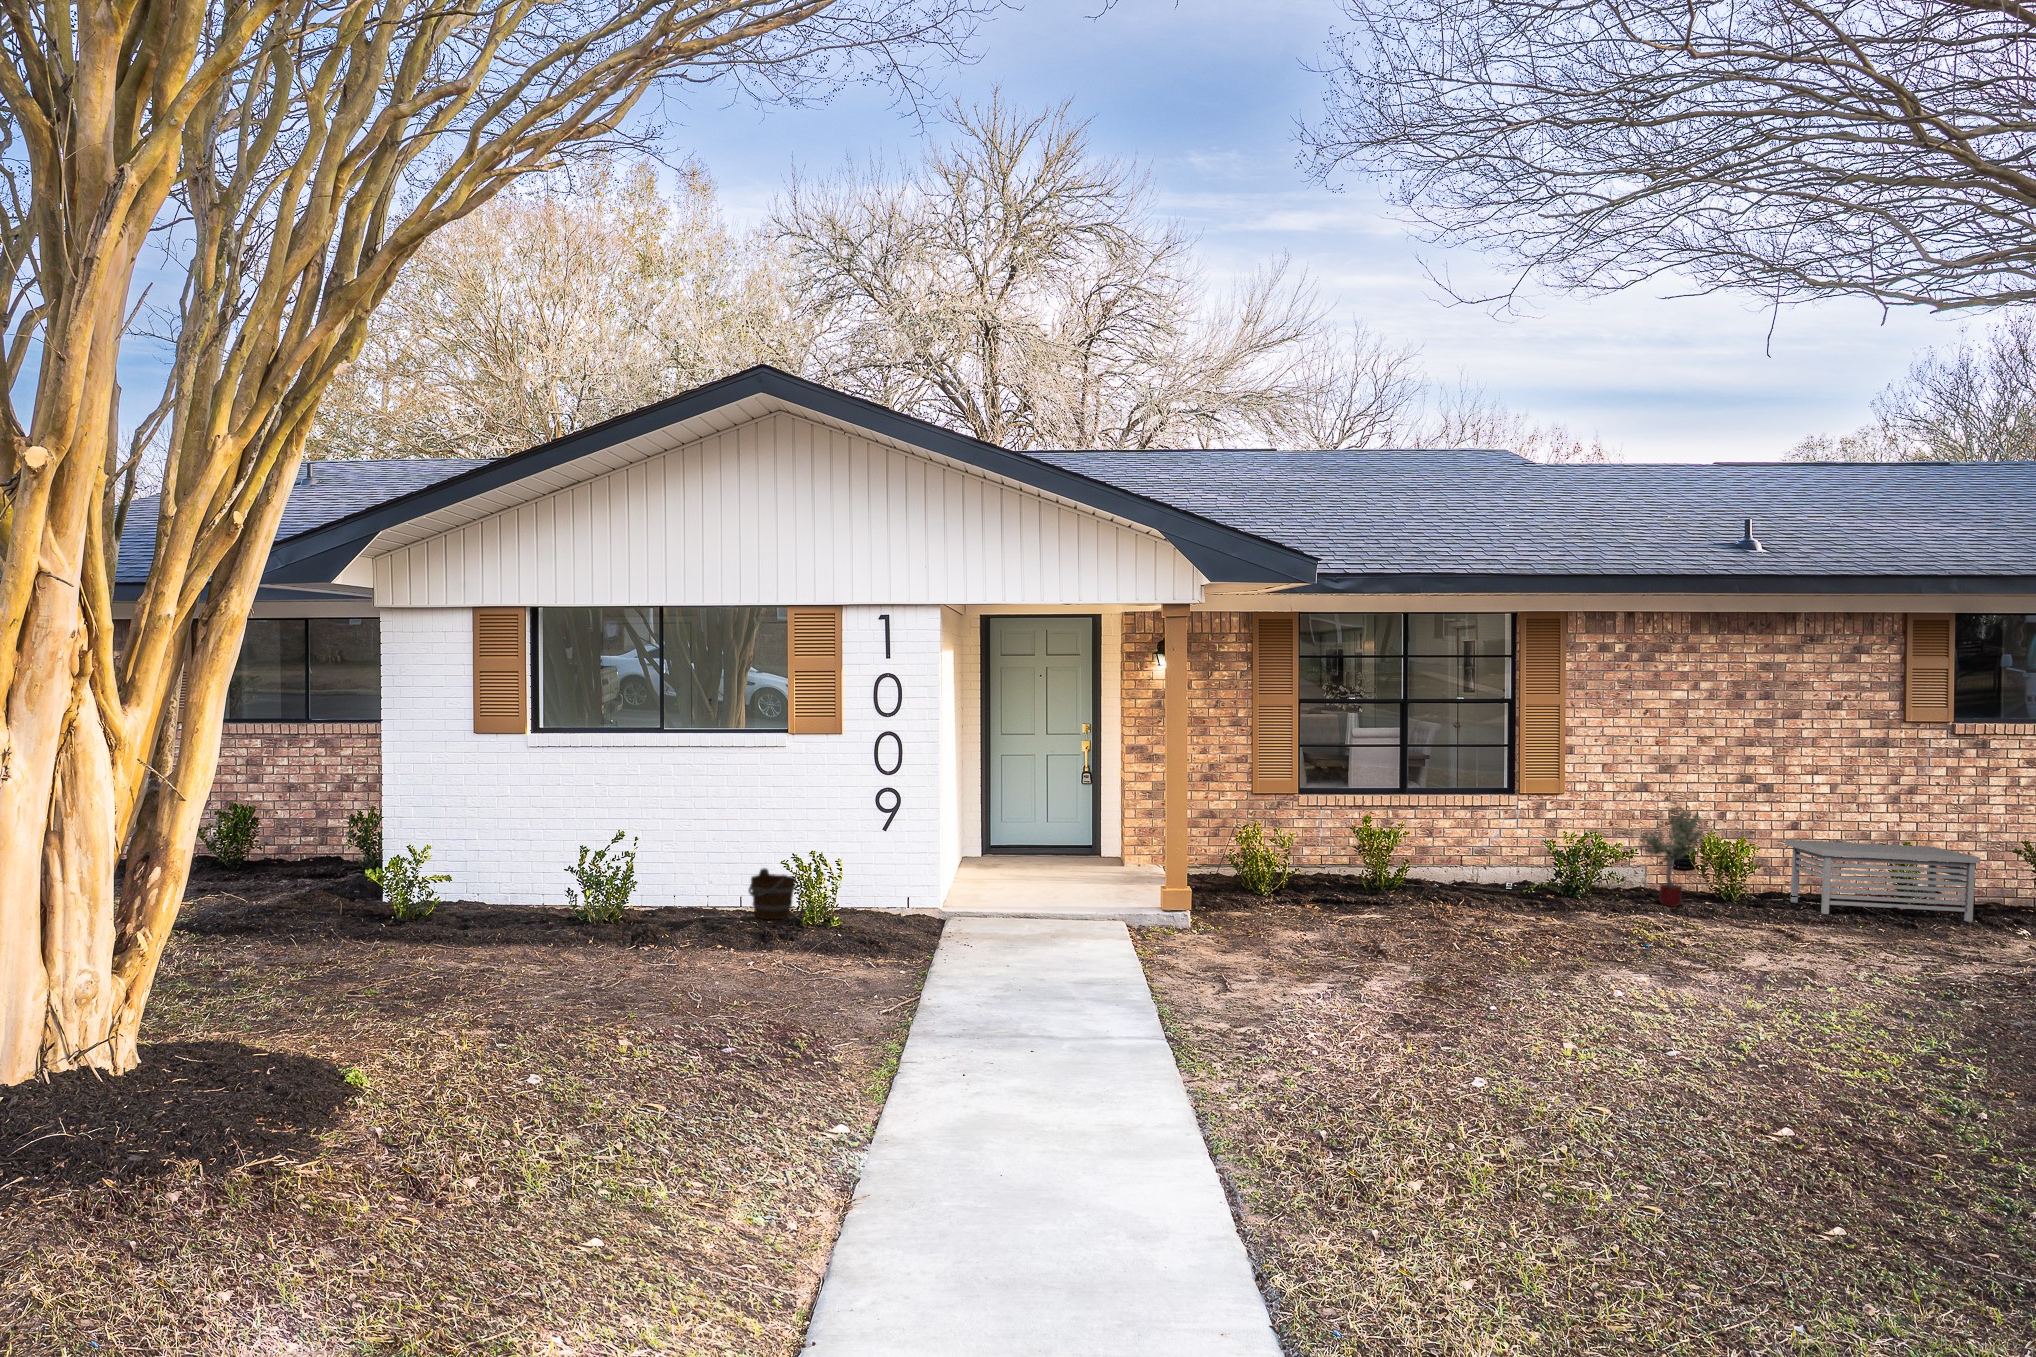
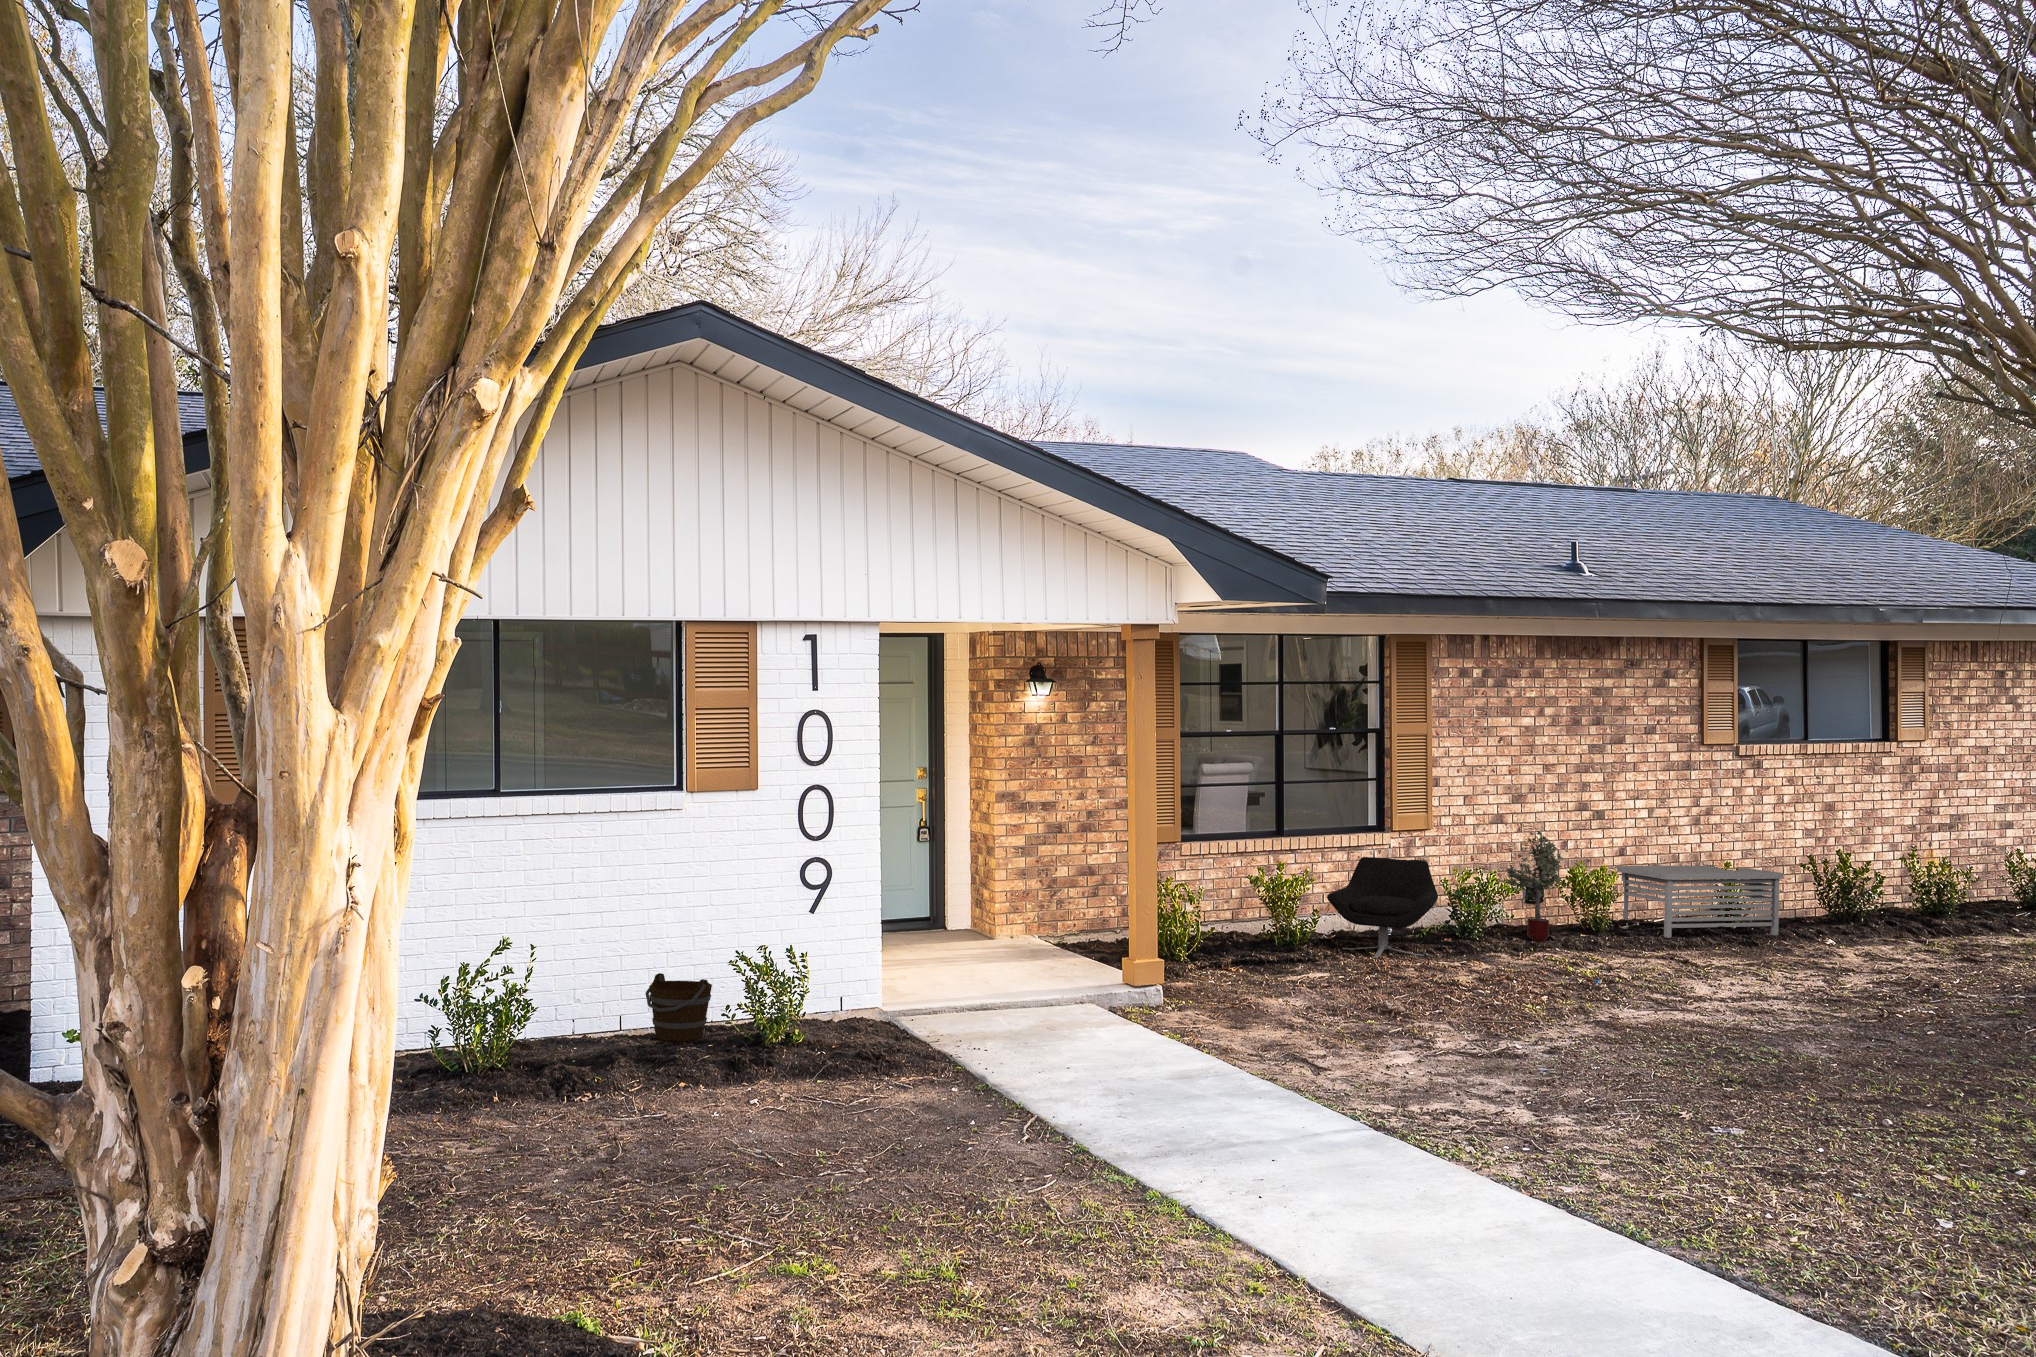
lounge chair: none [1427,816,1544,910] -> present [1327,857,1438,958]

